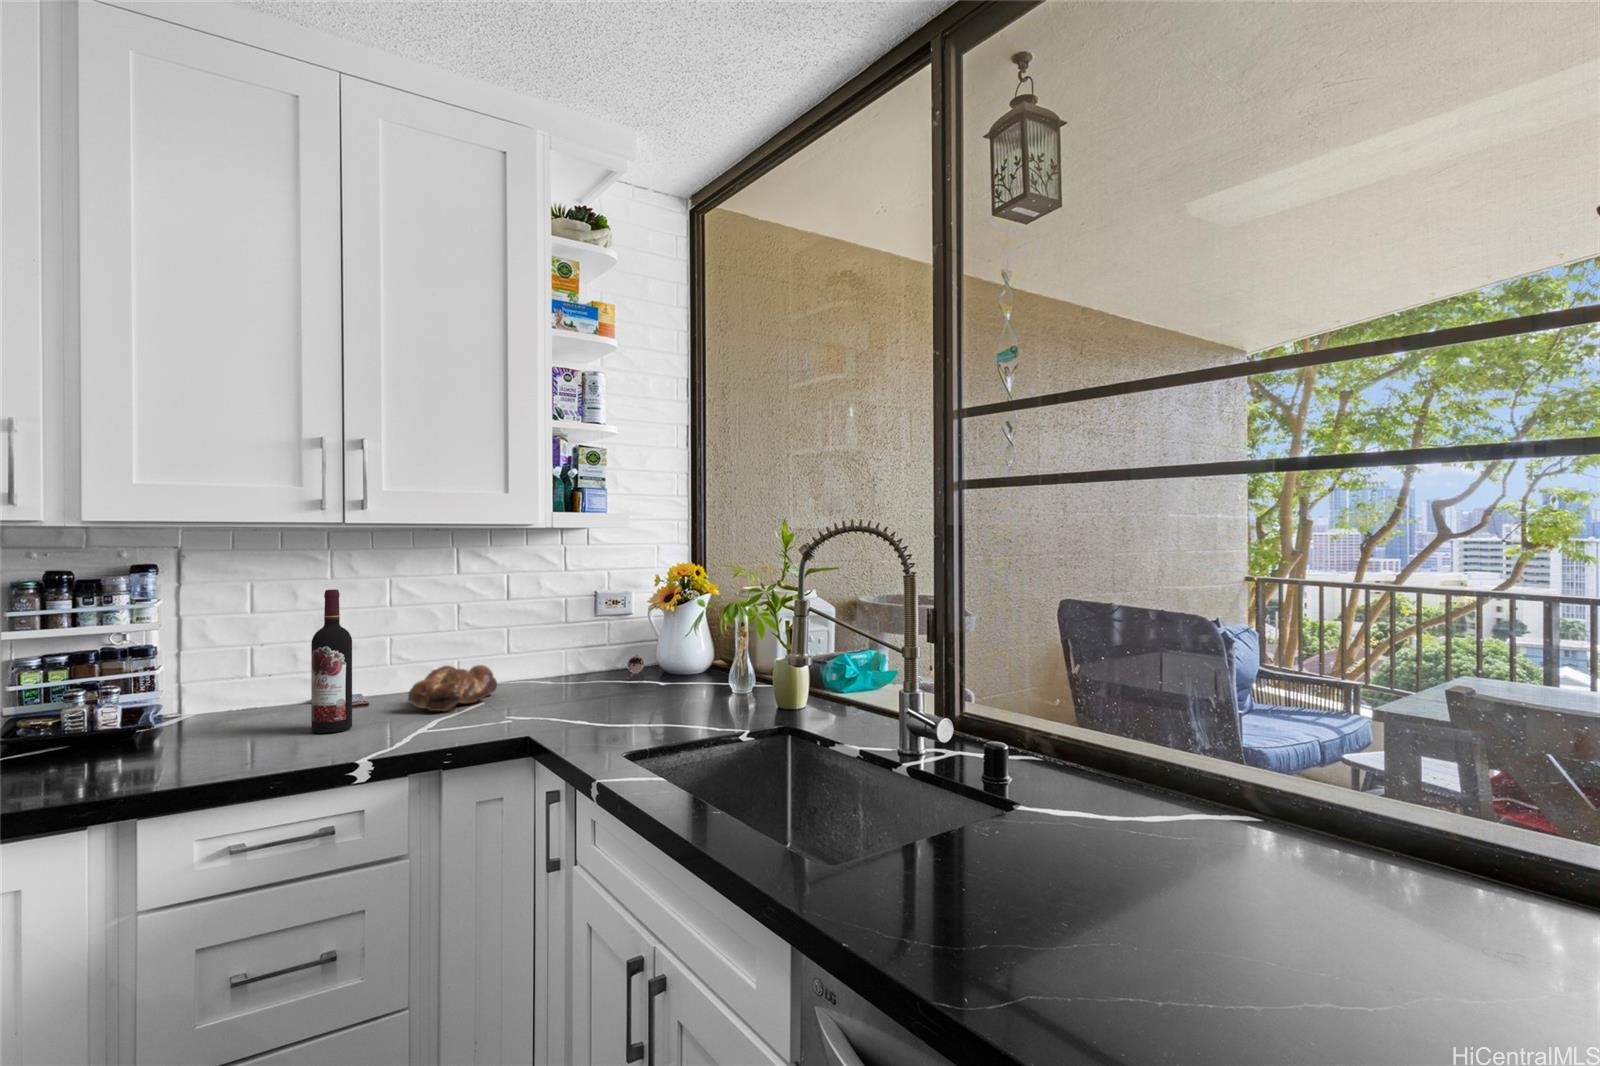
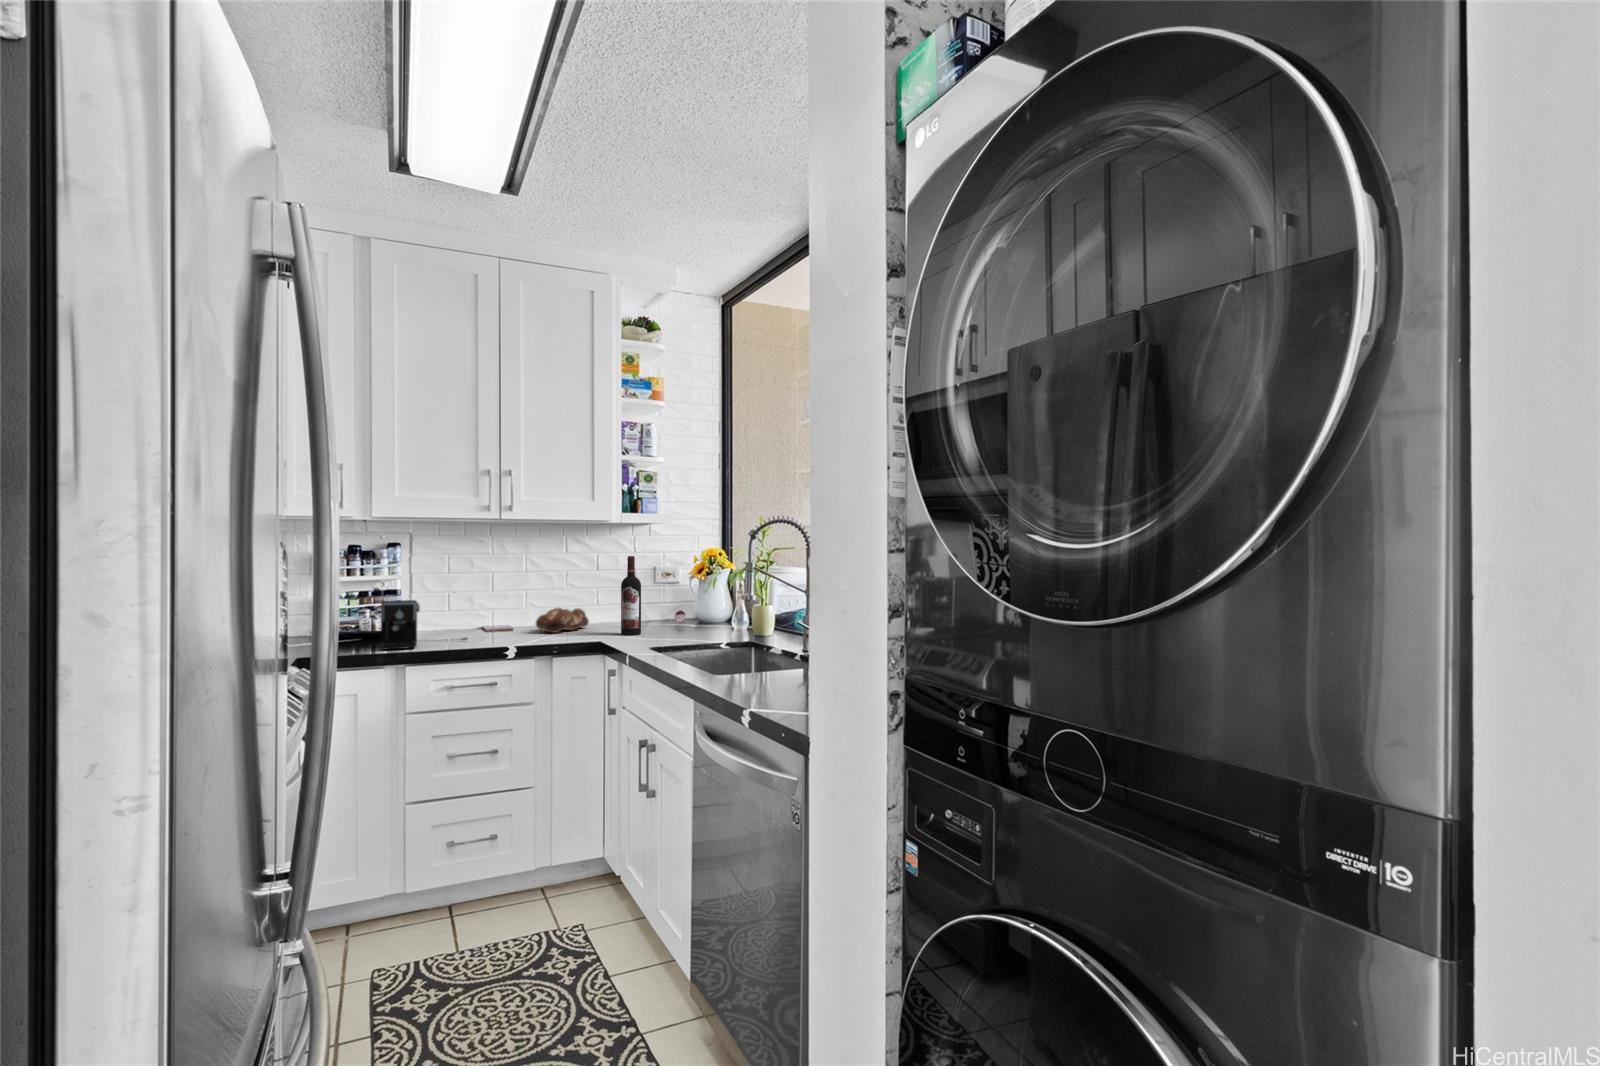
wine bottle: present [311,589,352,733] -> present [621,556,641,635]
coffee maker: none [91,676,282,785] -> present [381,600,467,650]

